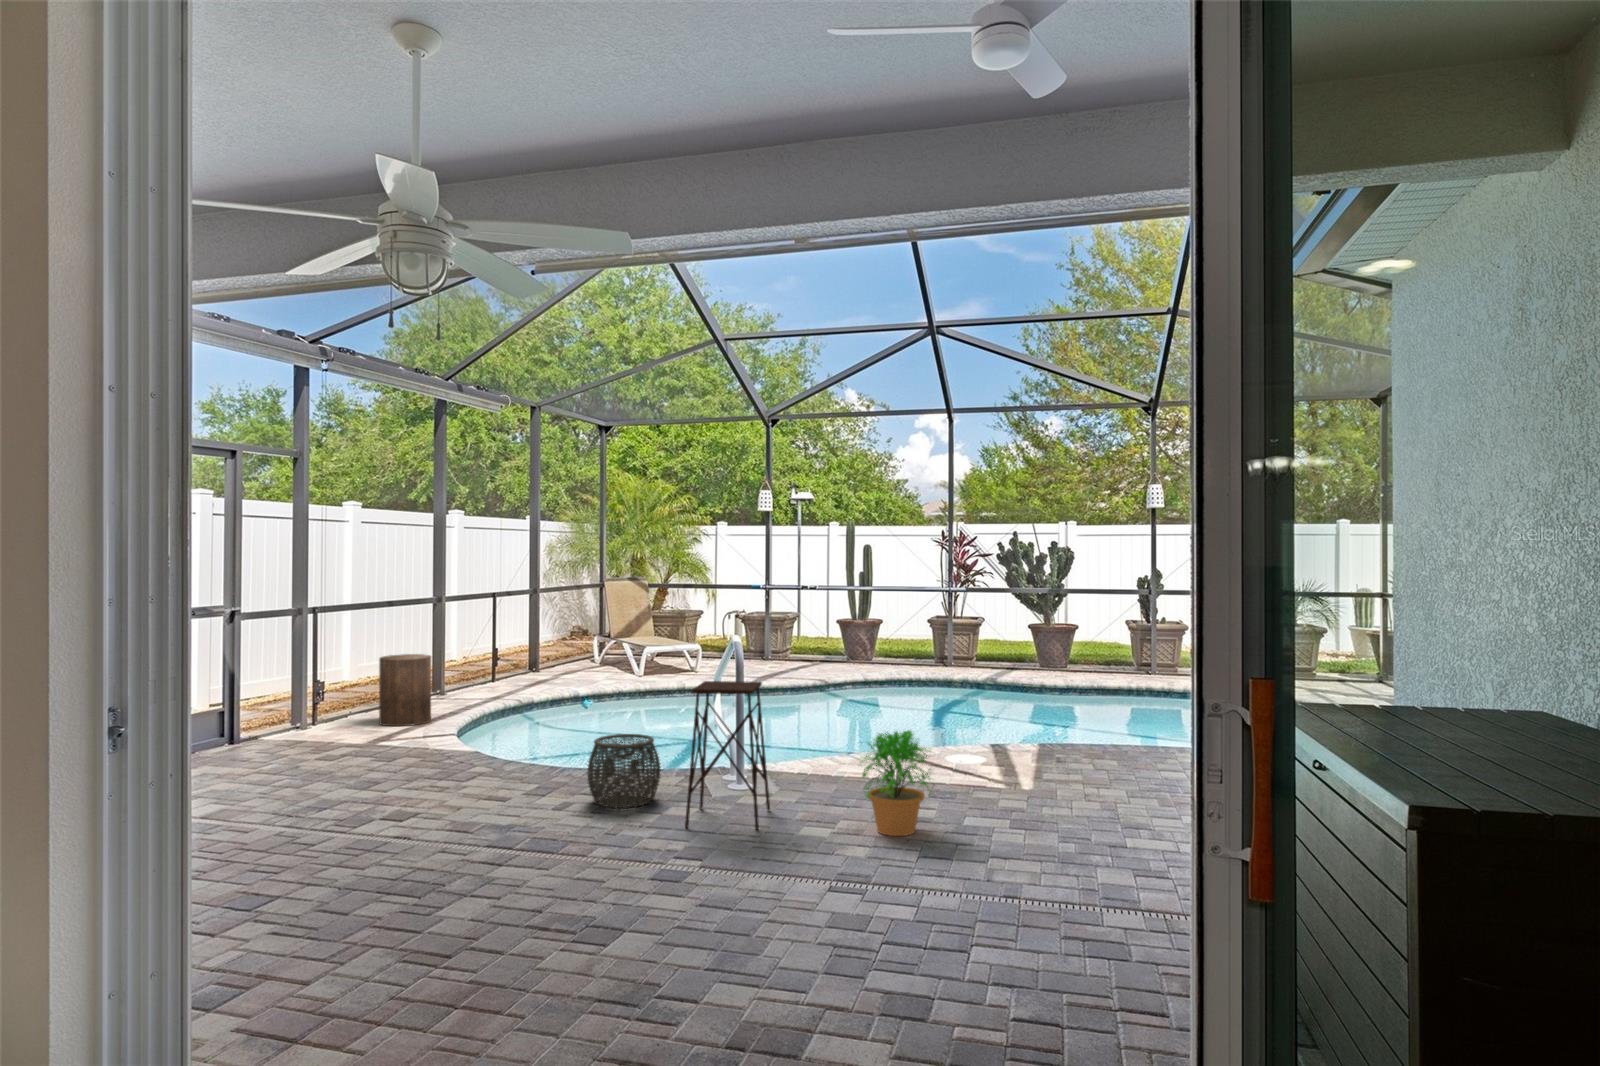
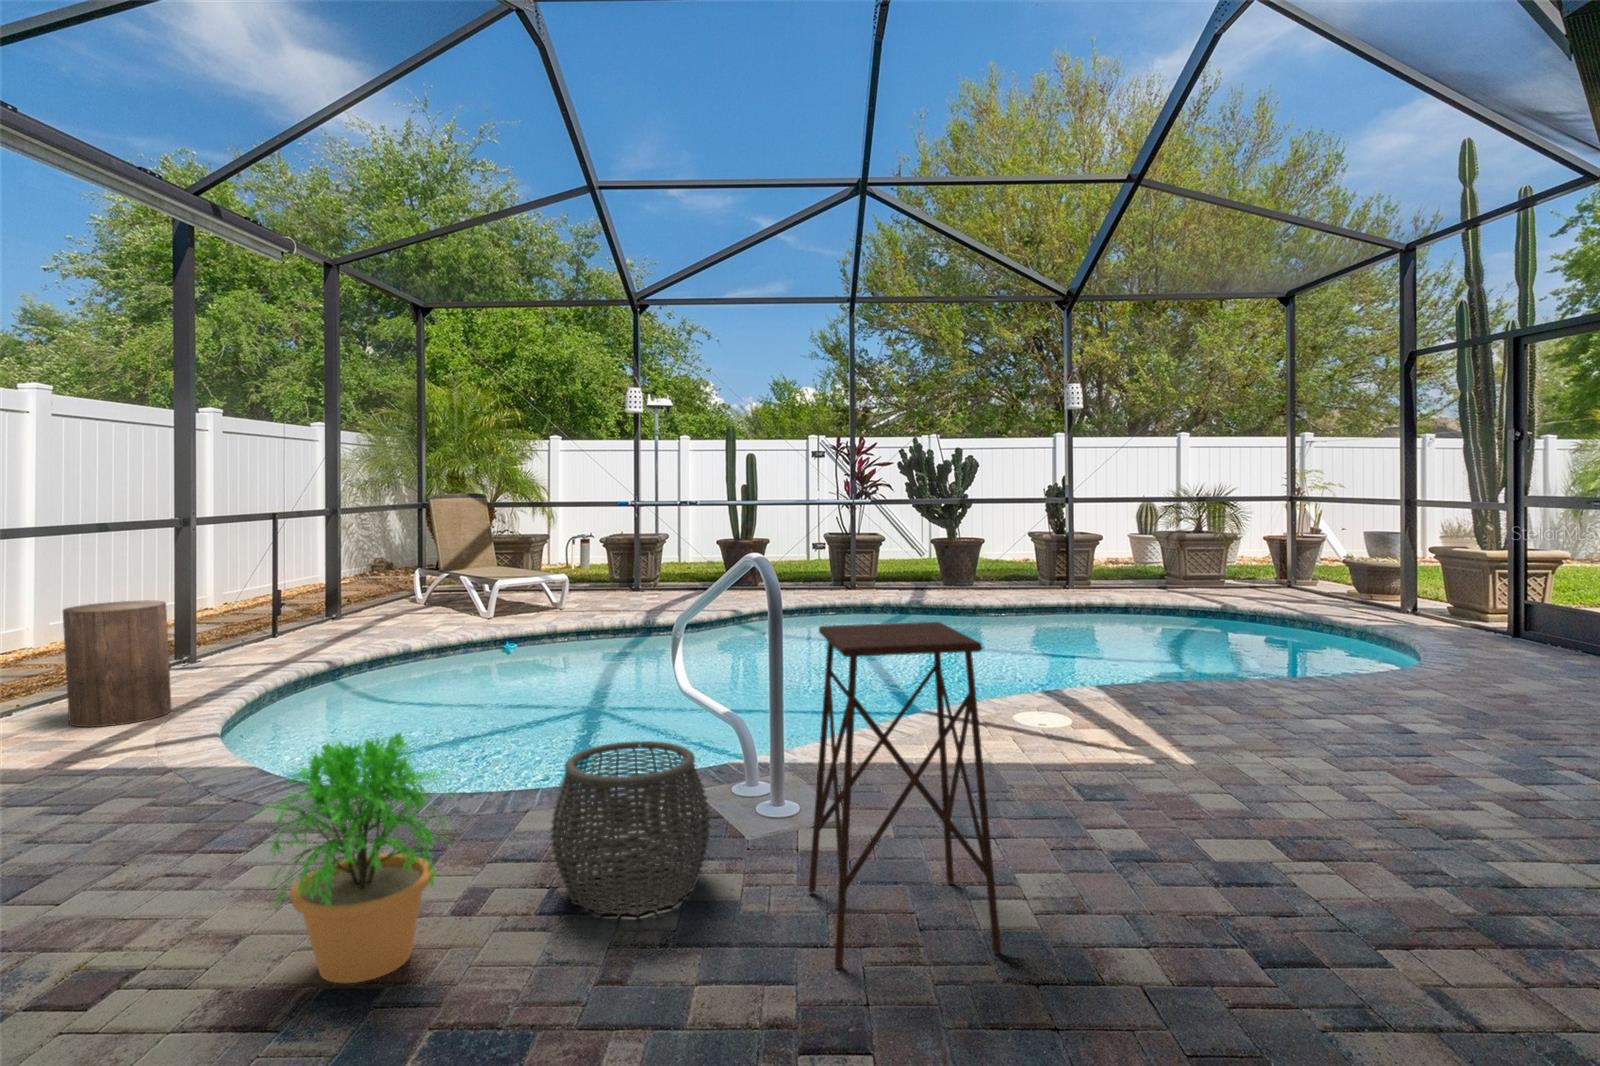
potted plant: present [860,730,930,836] -> present [266,733,450,983]

